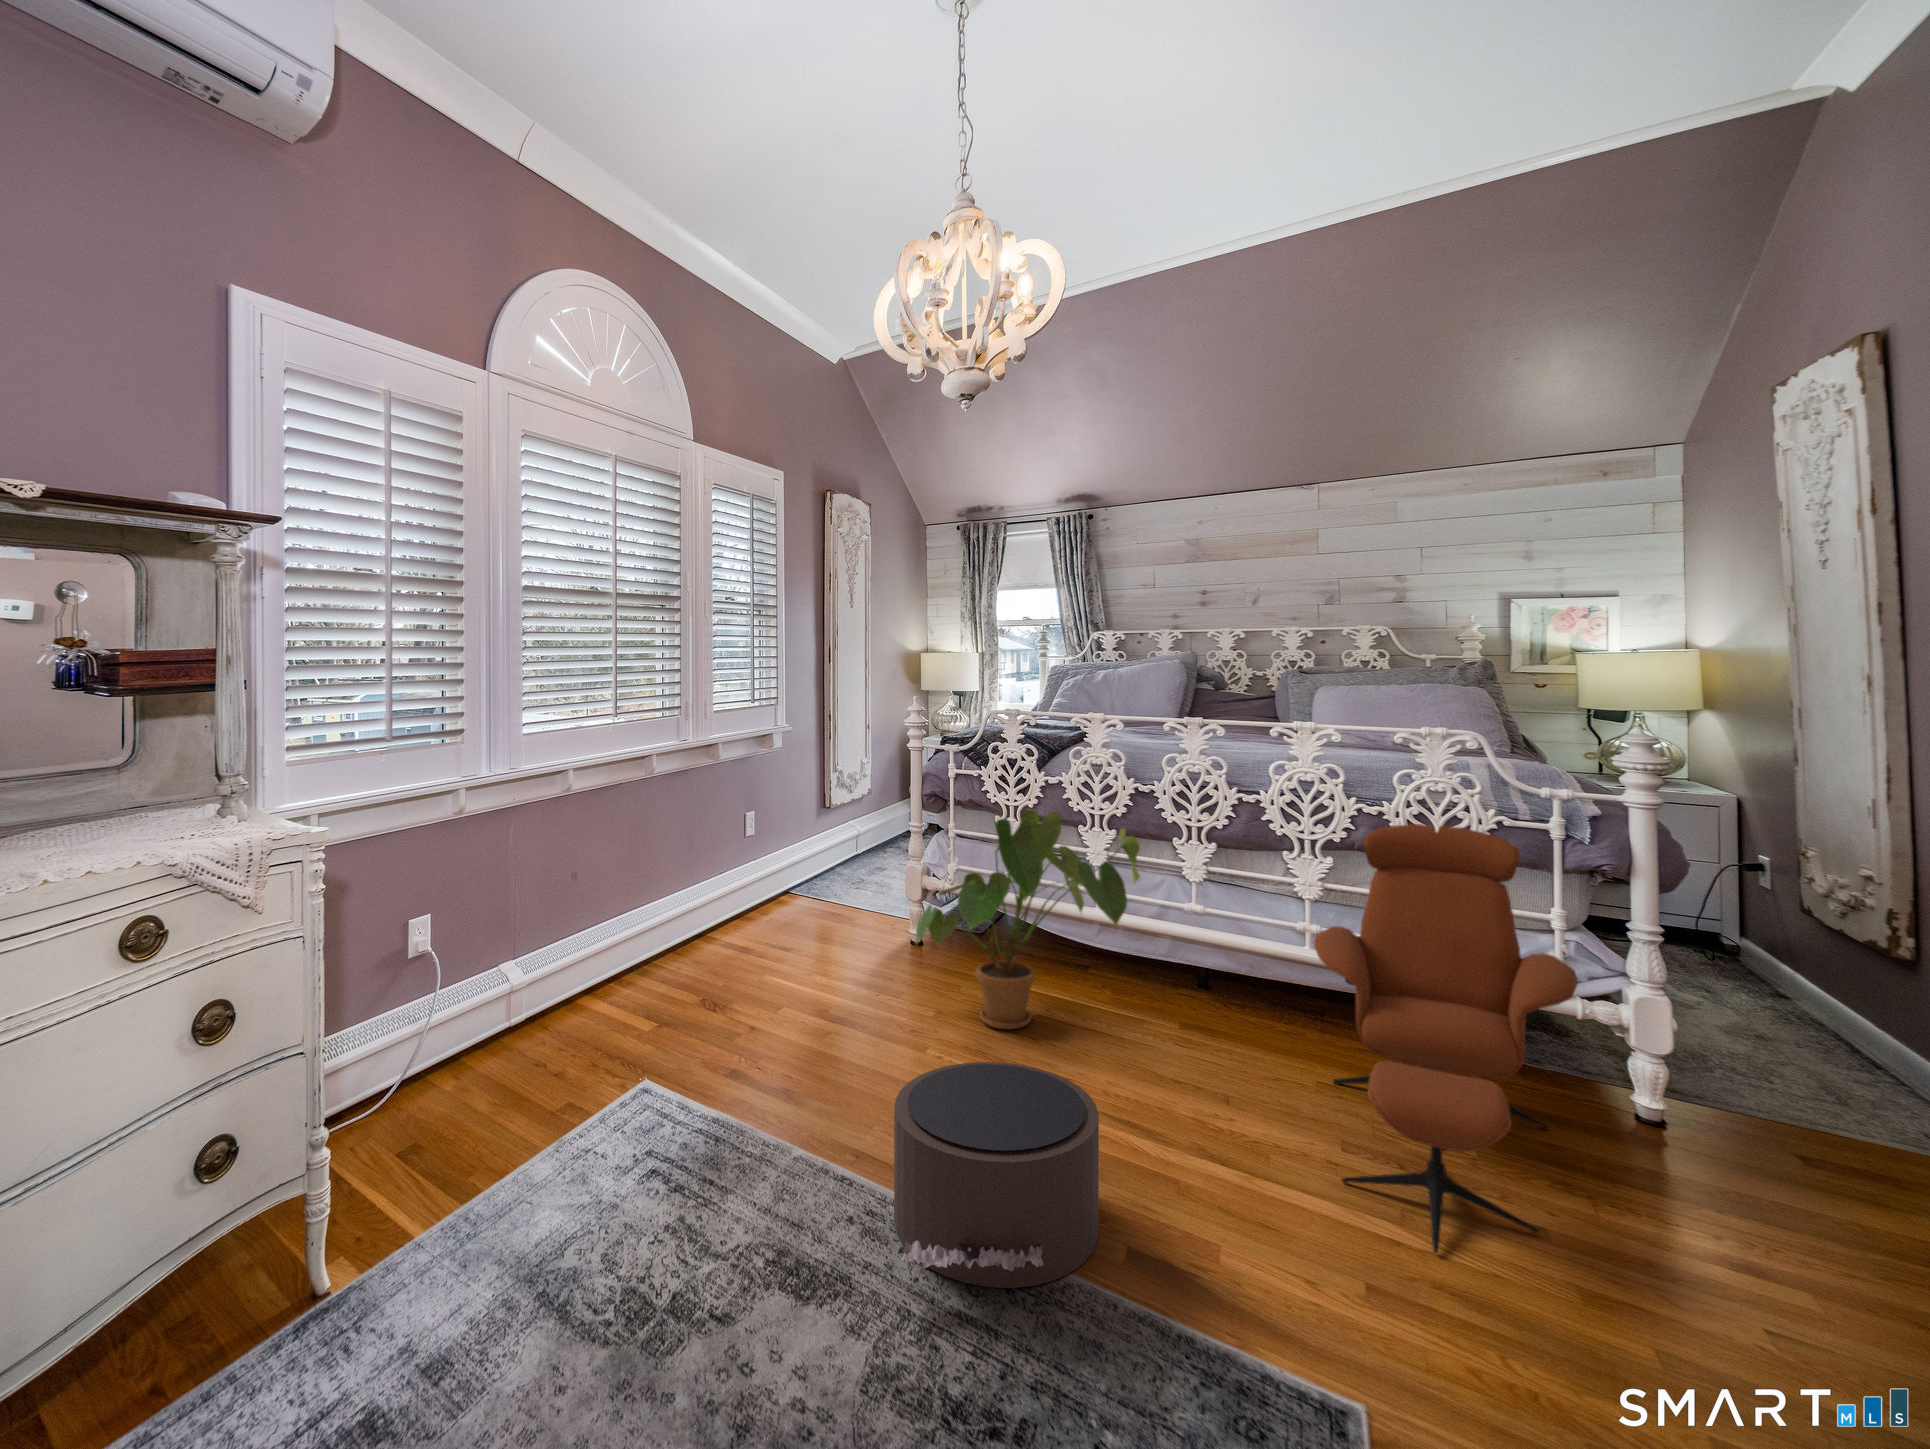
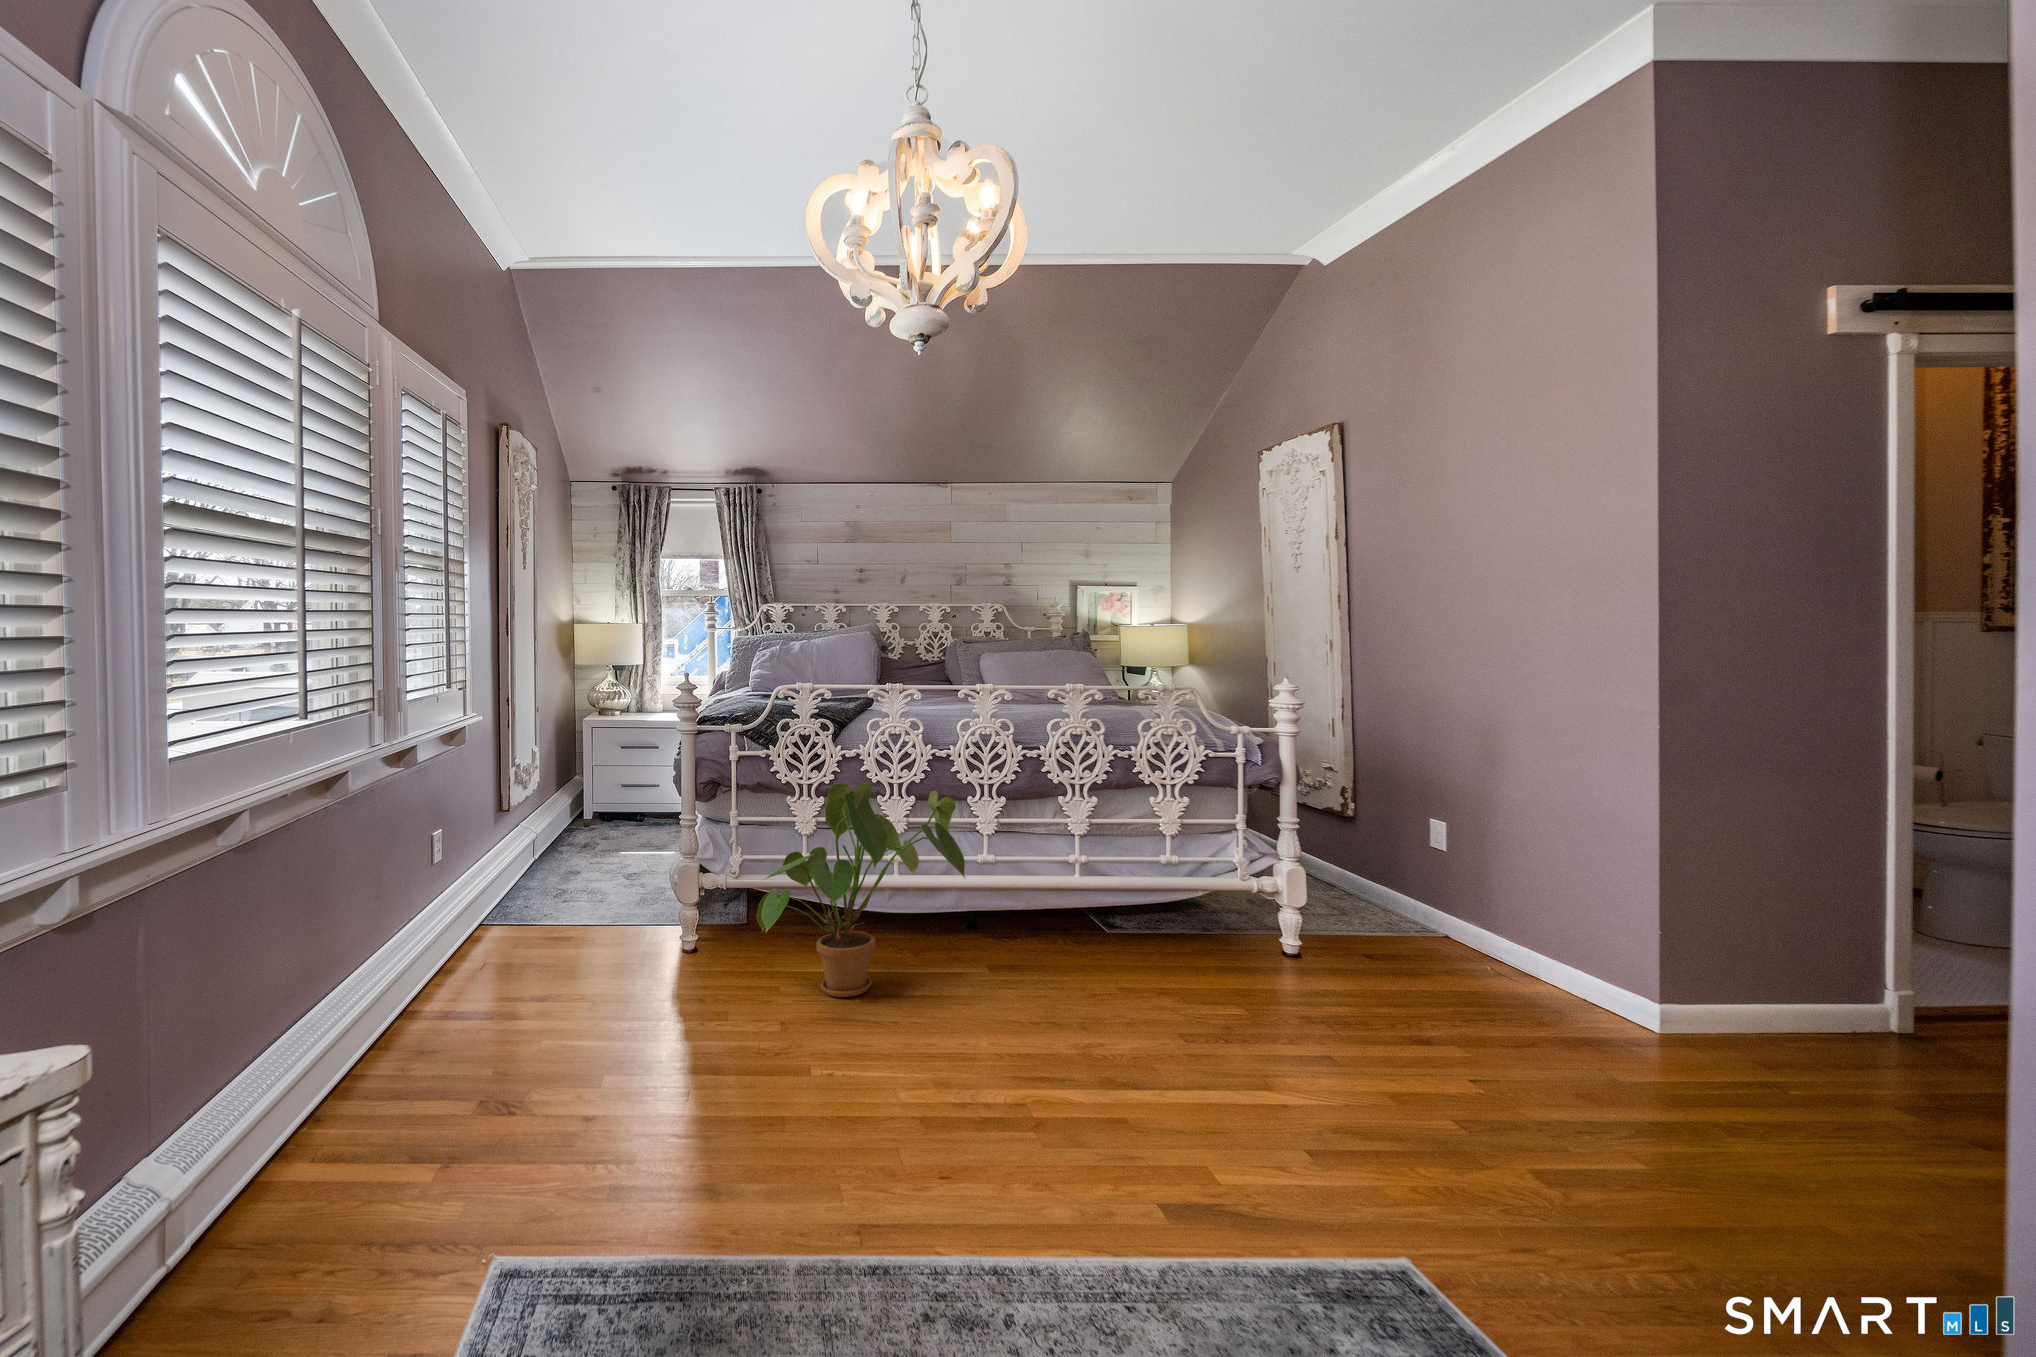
lounge chair: present [1314,824,1578,1253] -> none [1109,762,1302,1060]
pouf: present [894,1062,1099,1288] -> none [876,1006,1081,1198]

